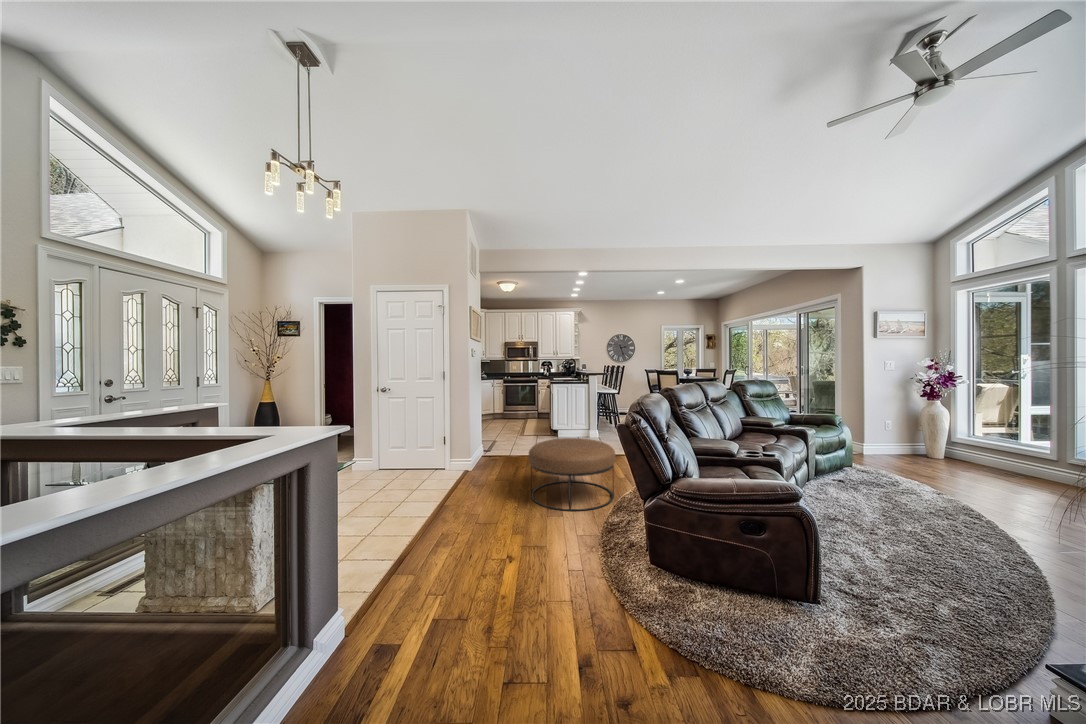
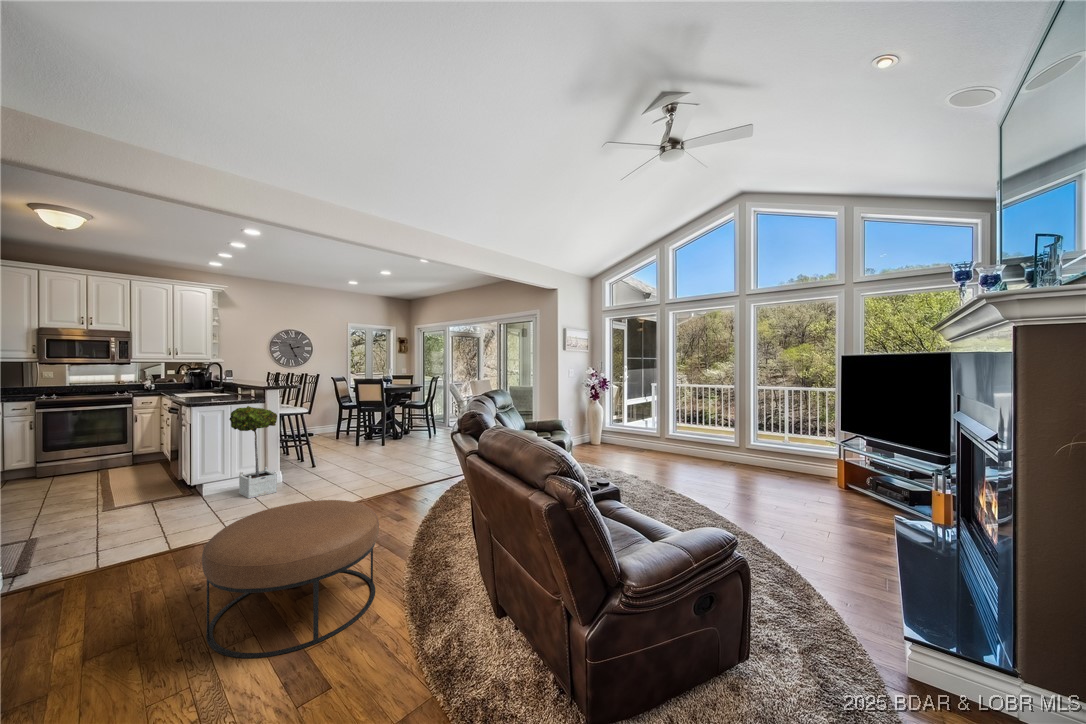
potted tree: none [569,384,594,442] -> present [229,406,277,498]

